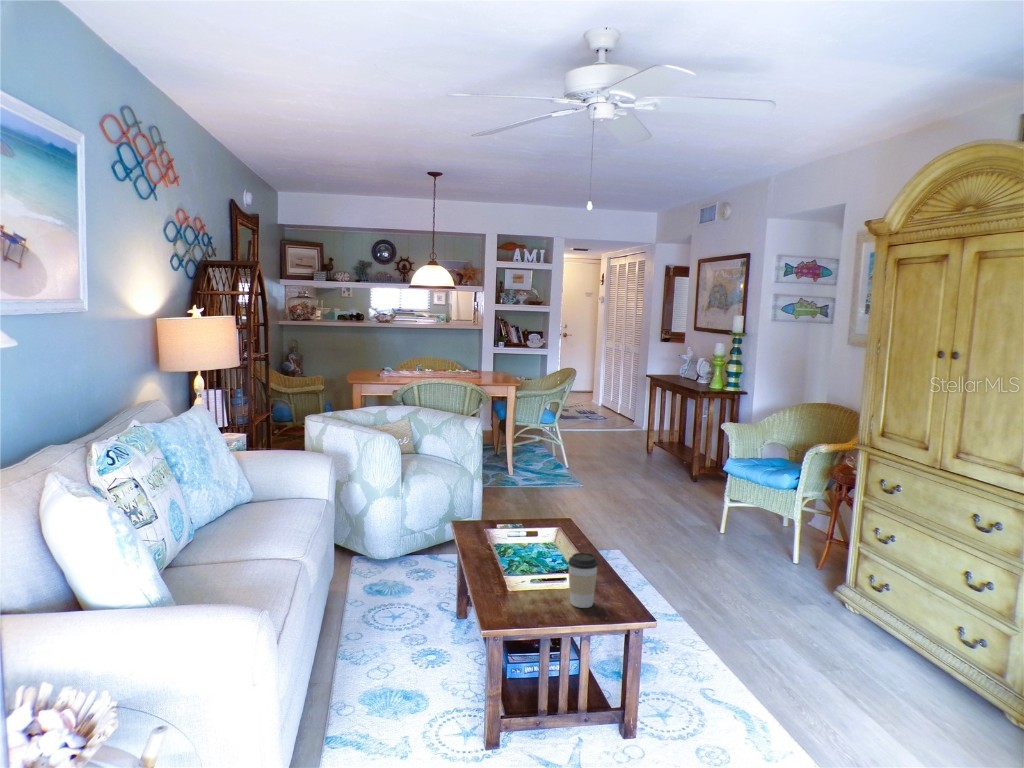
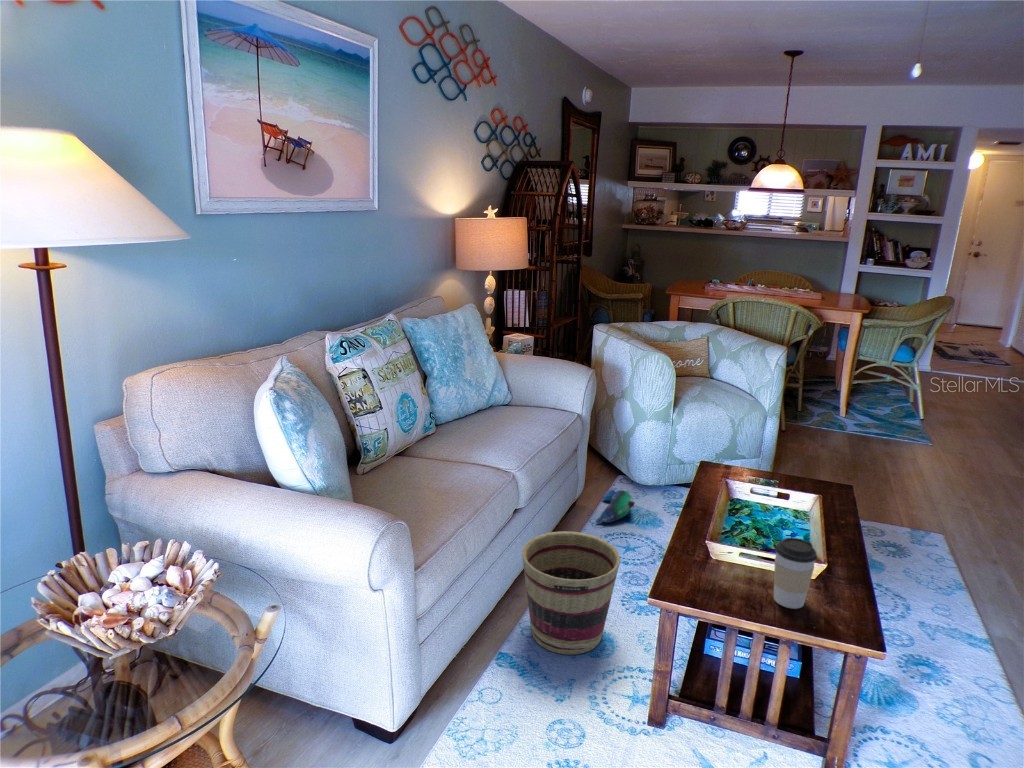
plush toy: none [349,567,387,603] -> present [596,490,635,523]
basket: none [331,603,424,721] -> present [522,531,620,655]

